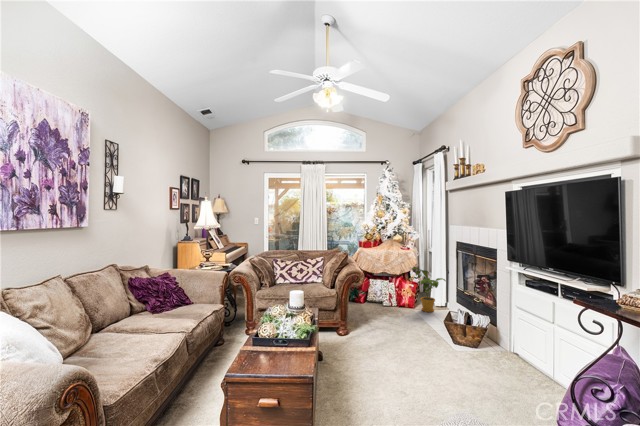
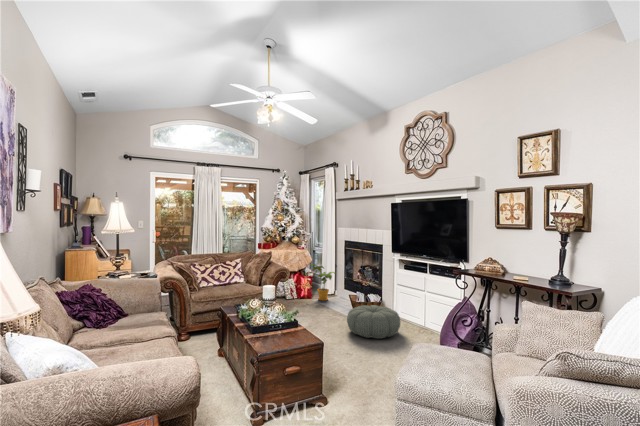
pouf: none [422,329,501,381] -> present [347,305,400,339]

